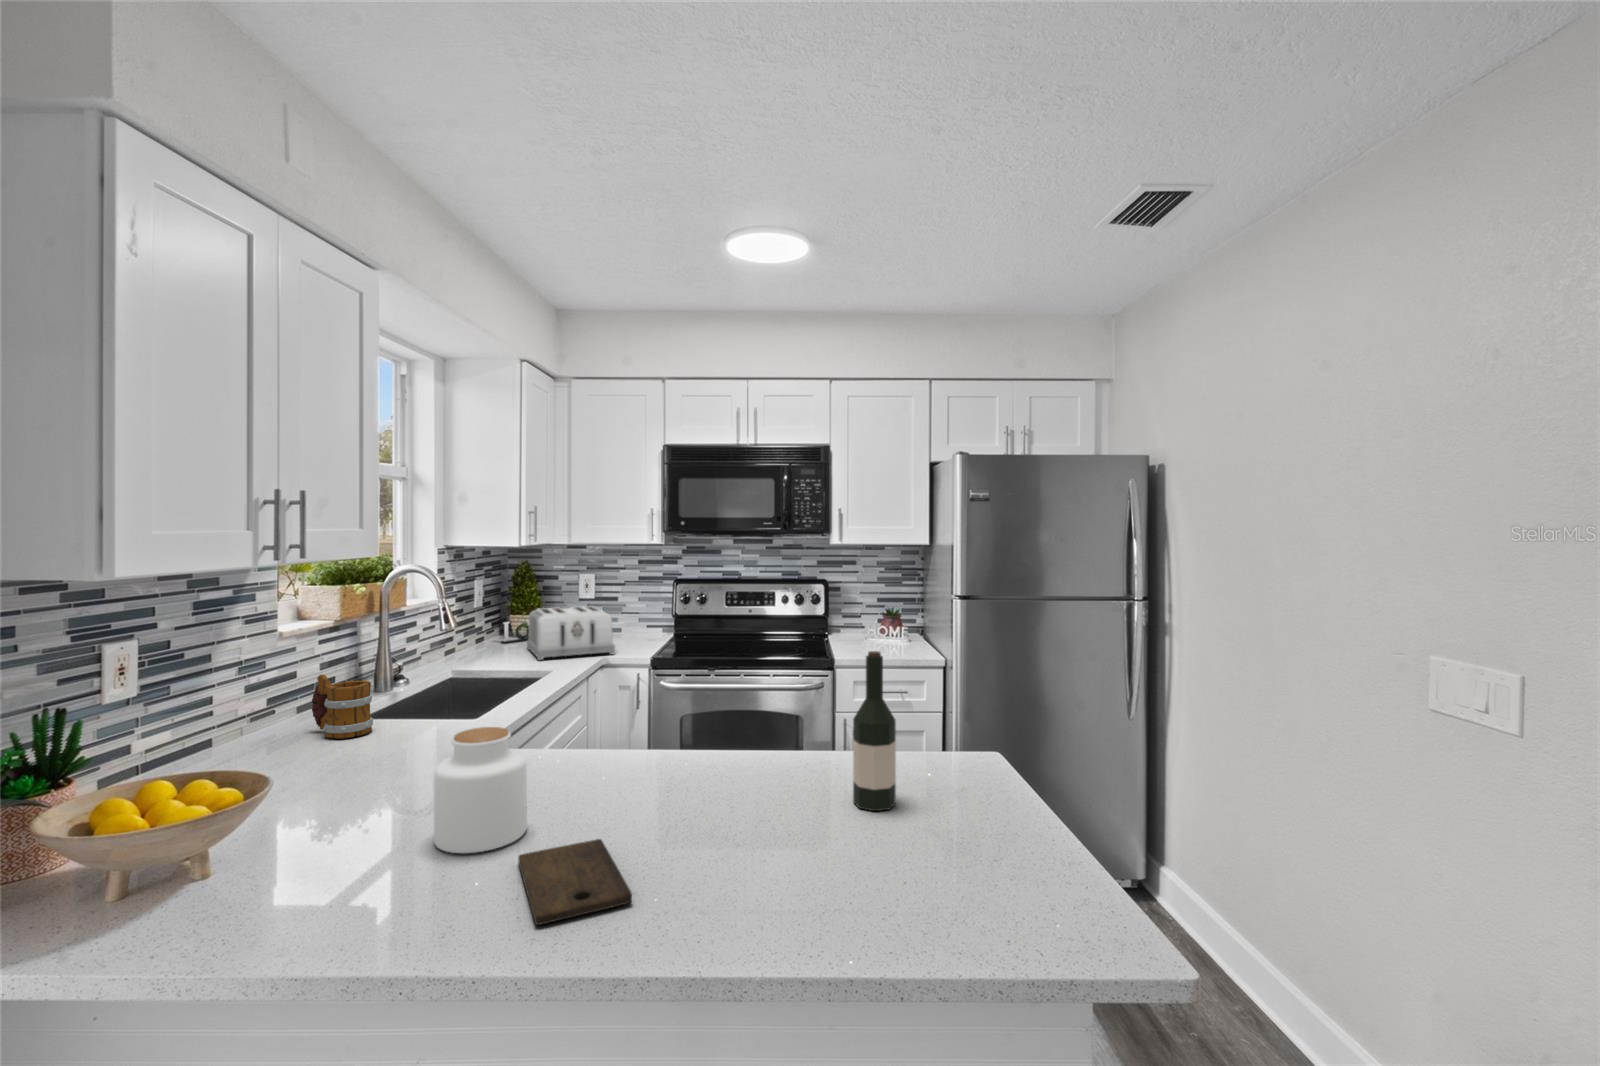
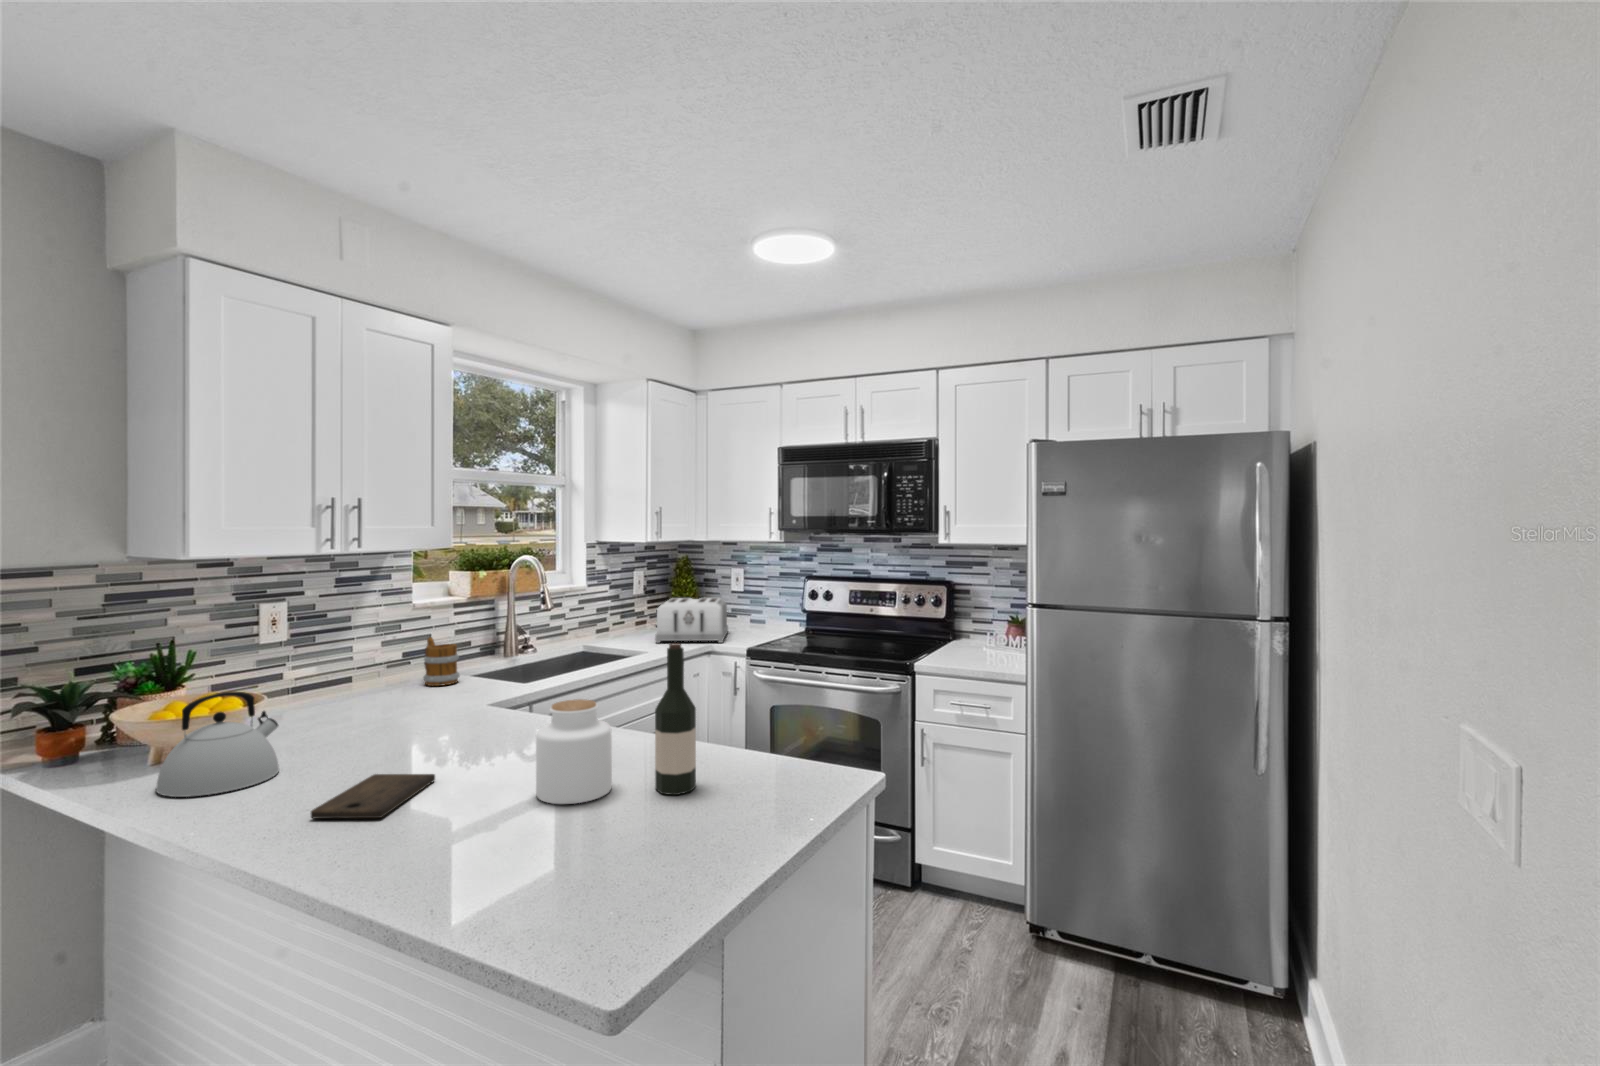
jar: present [434,727,527,853] -> present [536,699,612,804]
kettle: none [167,774,353,954] -> present [156,692,279,797]

